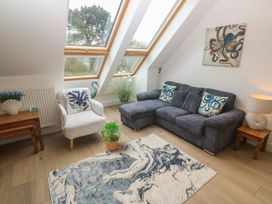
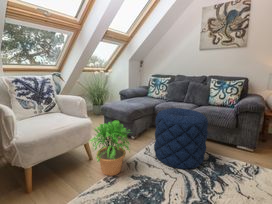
pouf: none [140,116,173,155] -> present [154,108,208,169]

